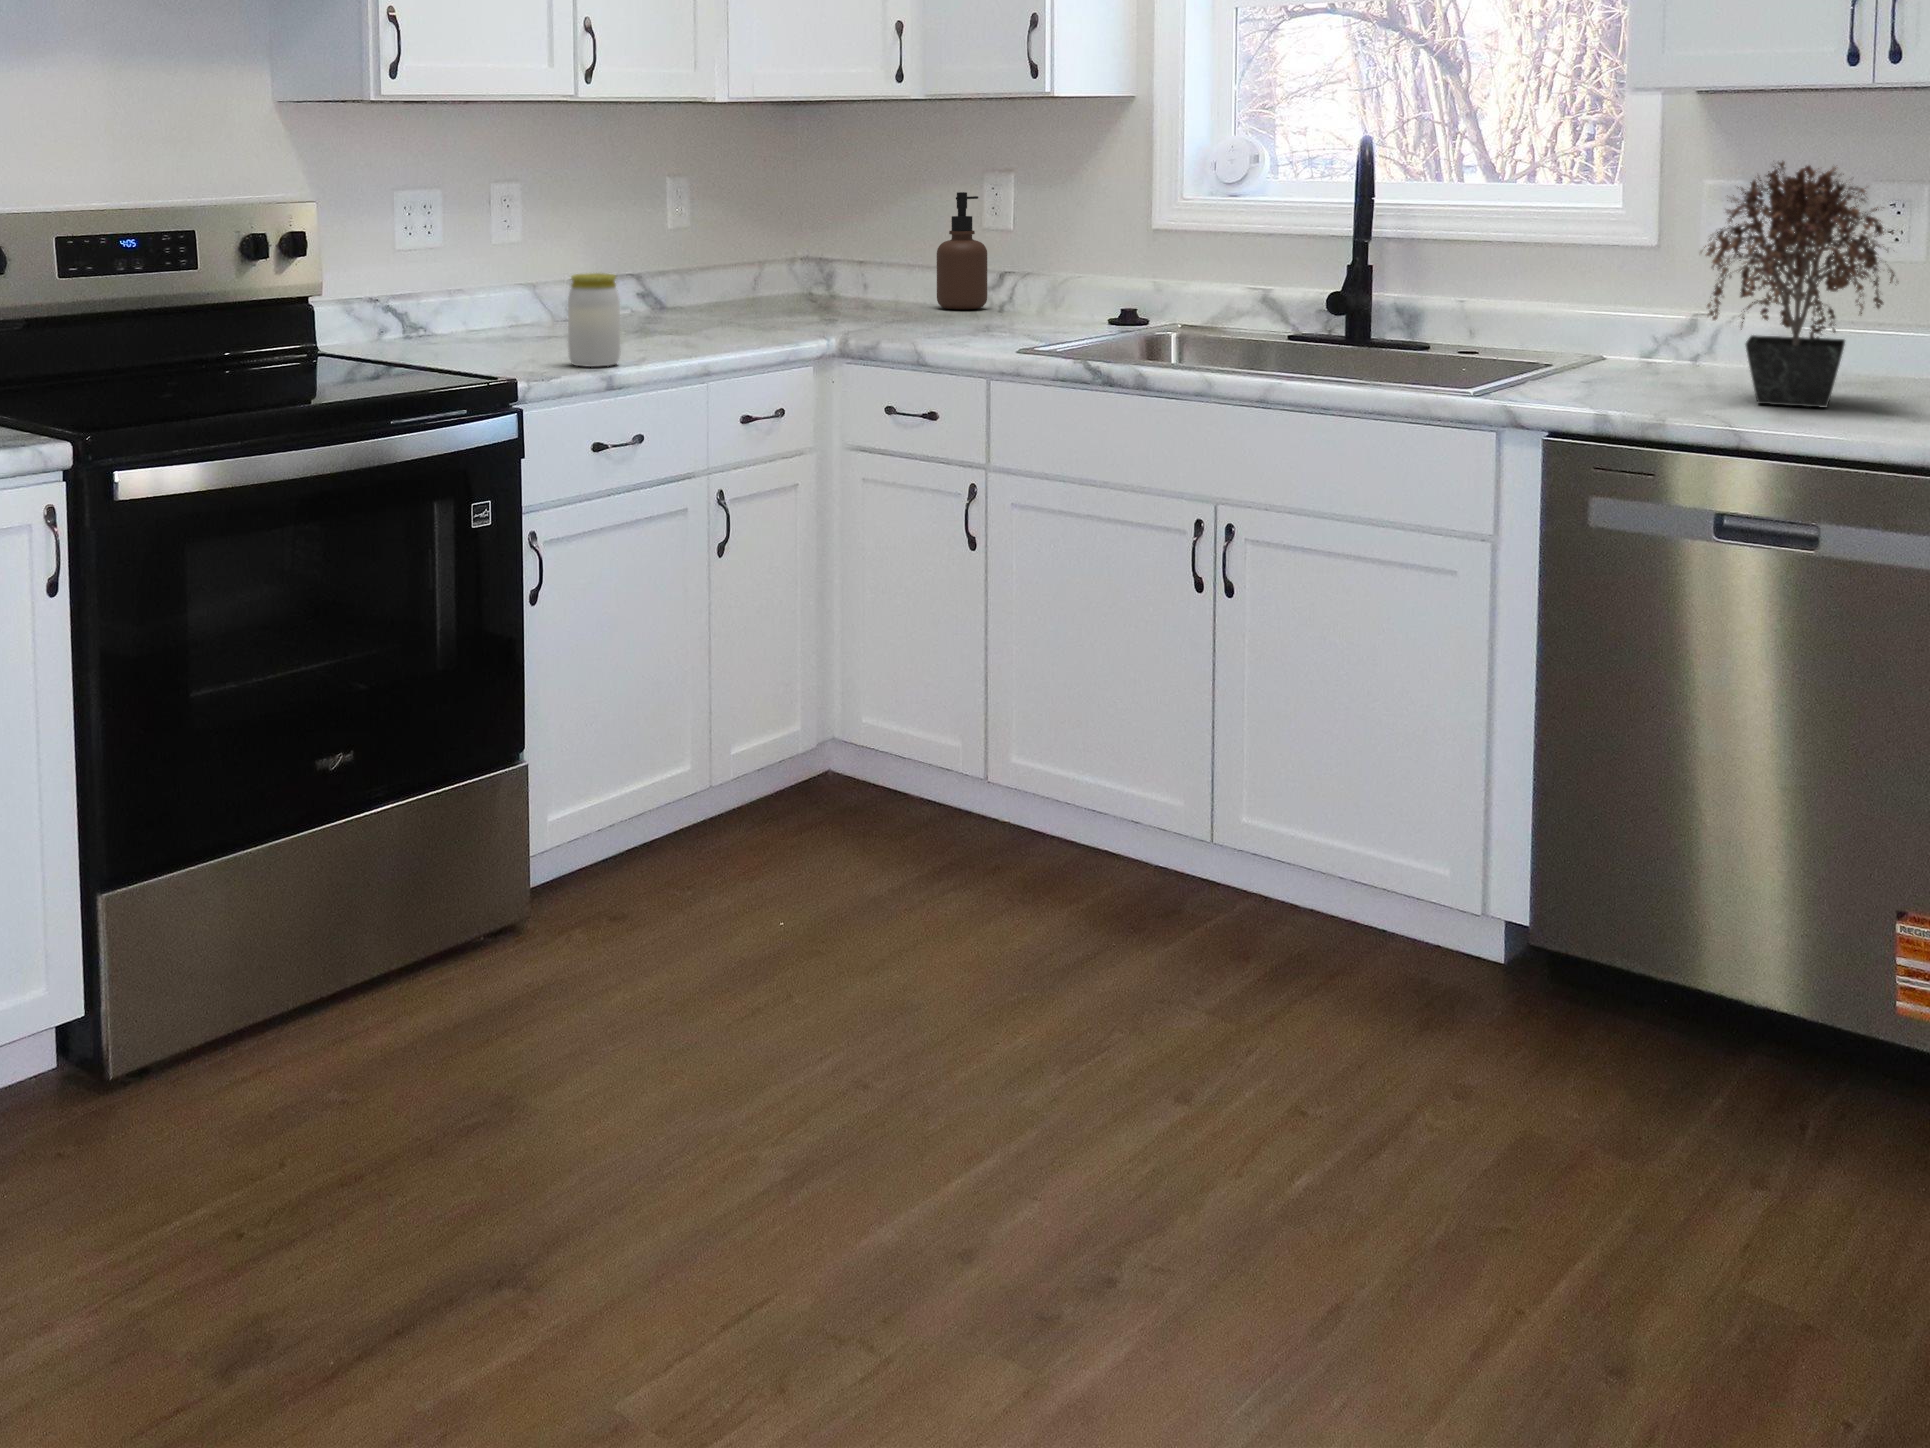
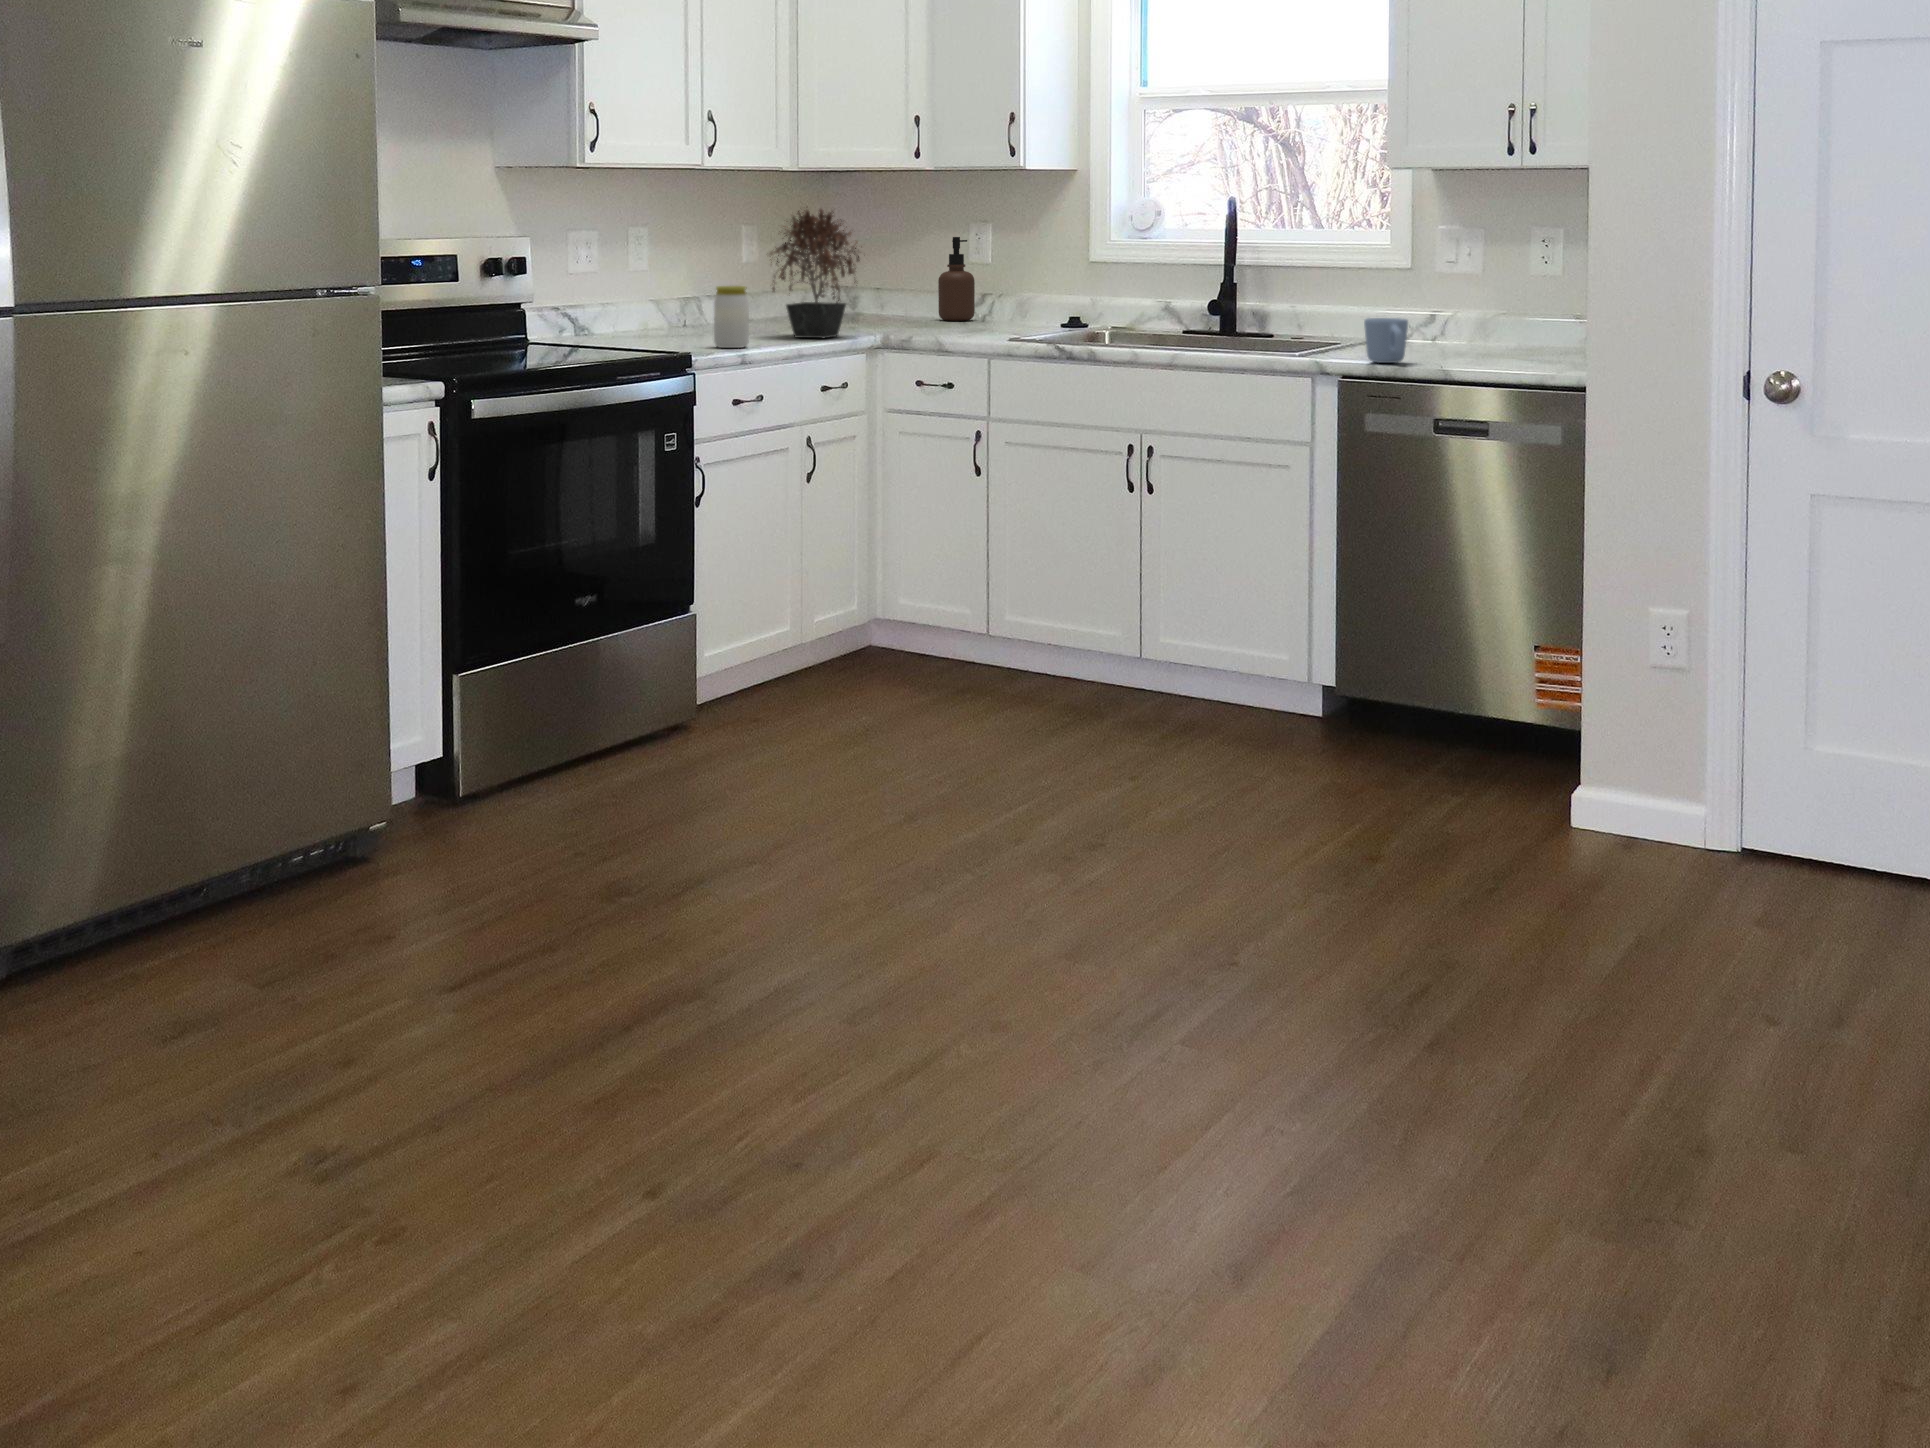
potted plant: present [1701,161,1894,407] -> present [770,207,860,338]
mug: none [1592,338,1671,415] -> present [1364,318,1408,363]

